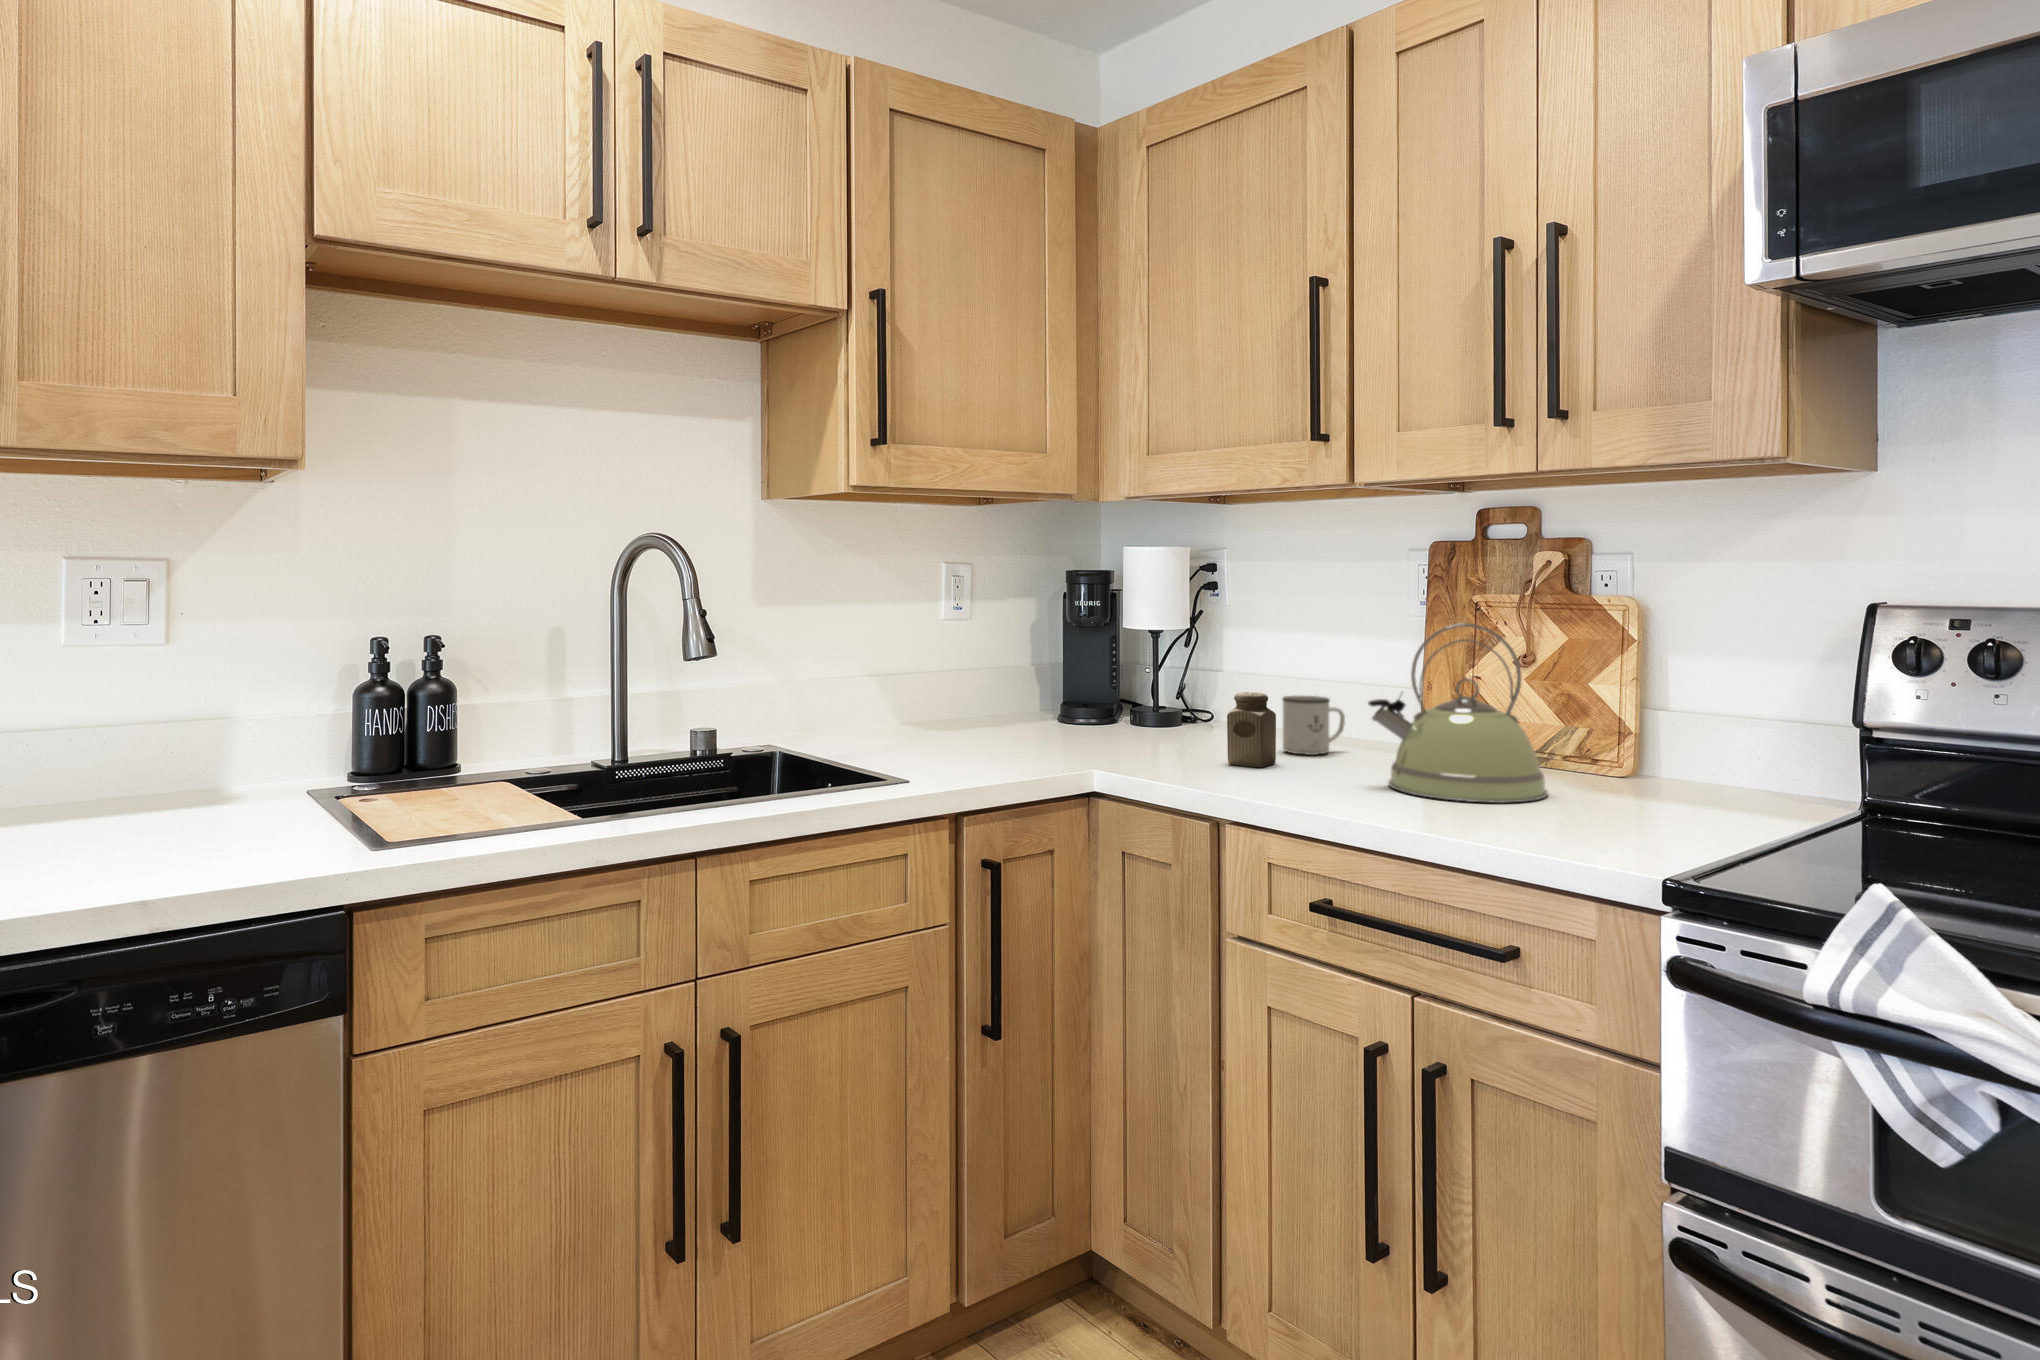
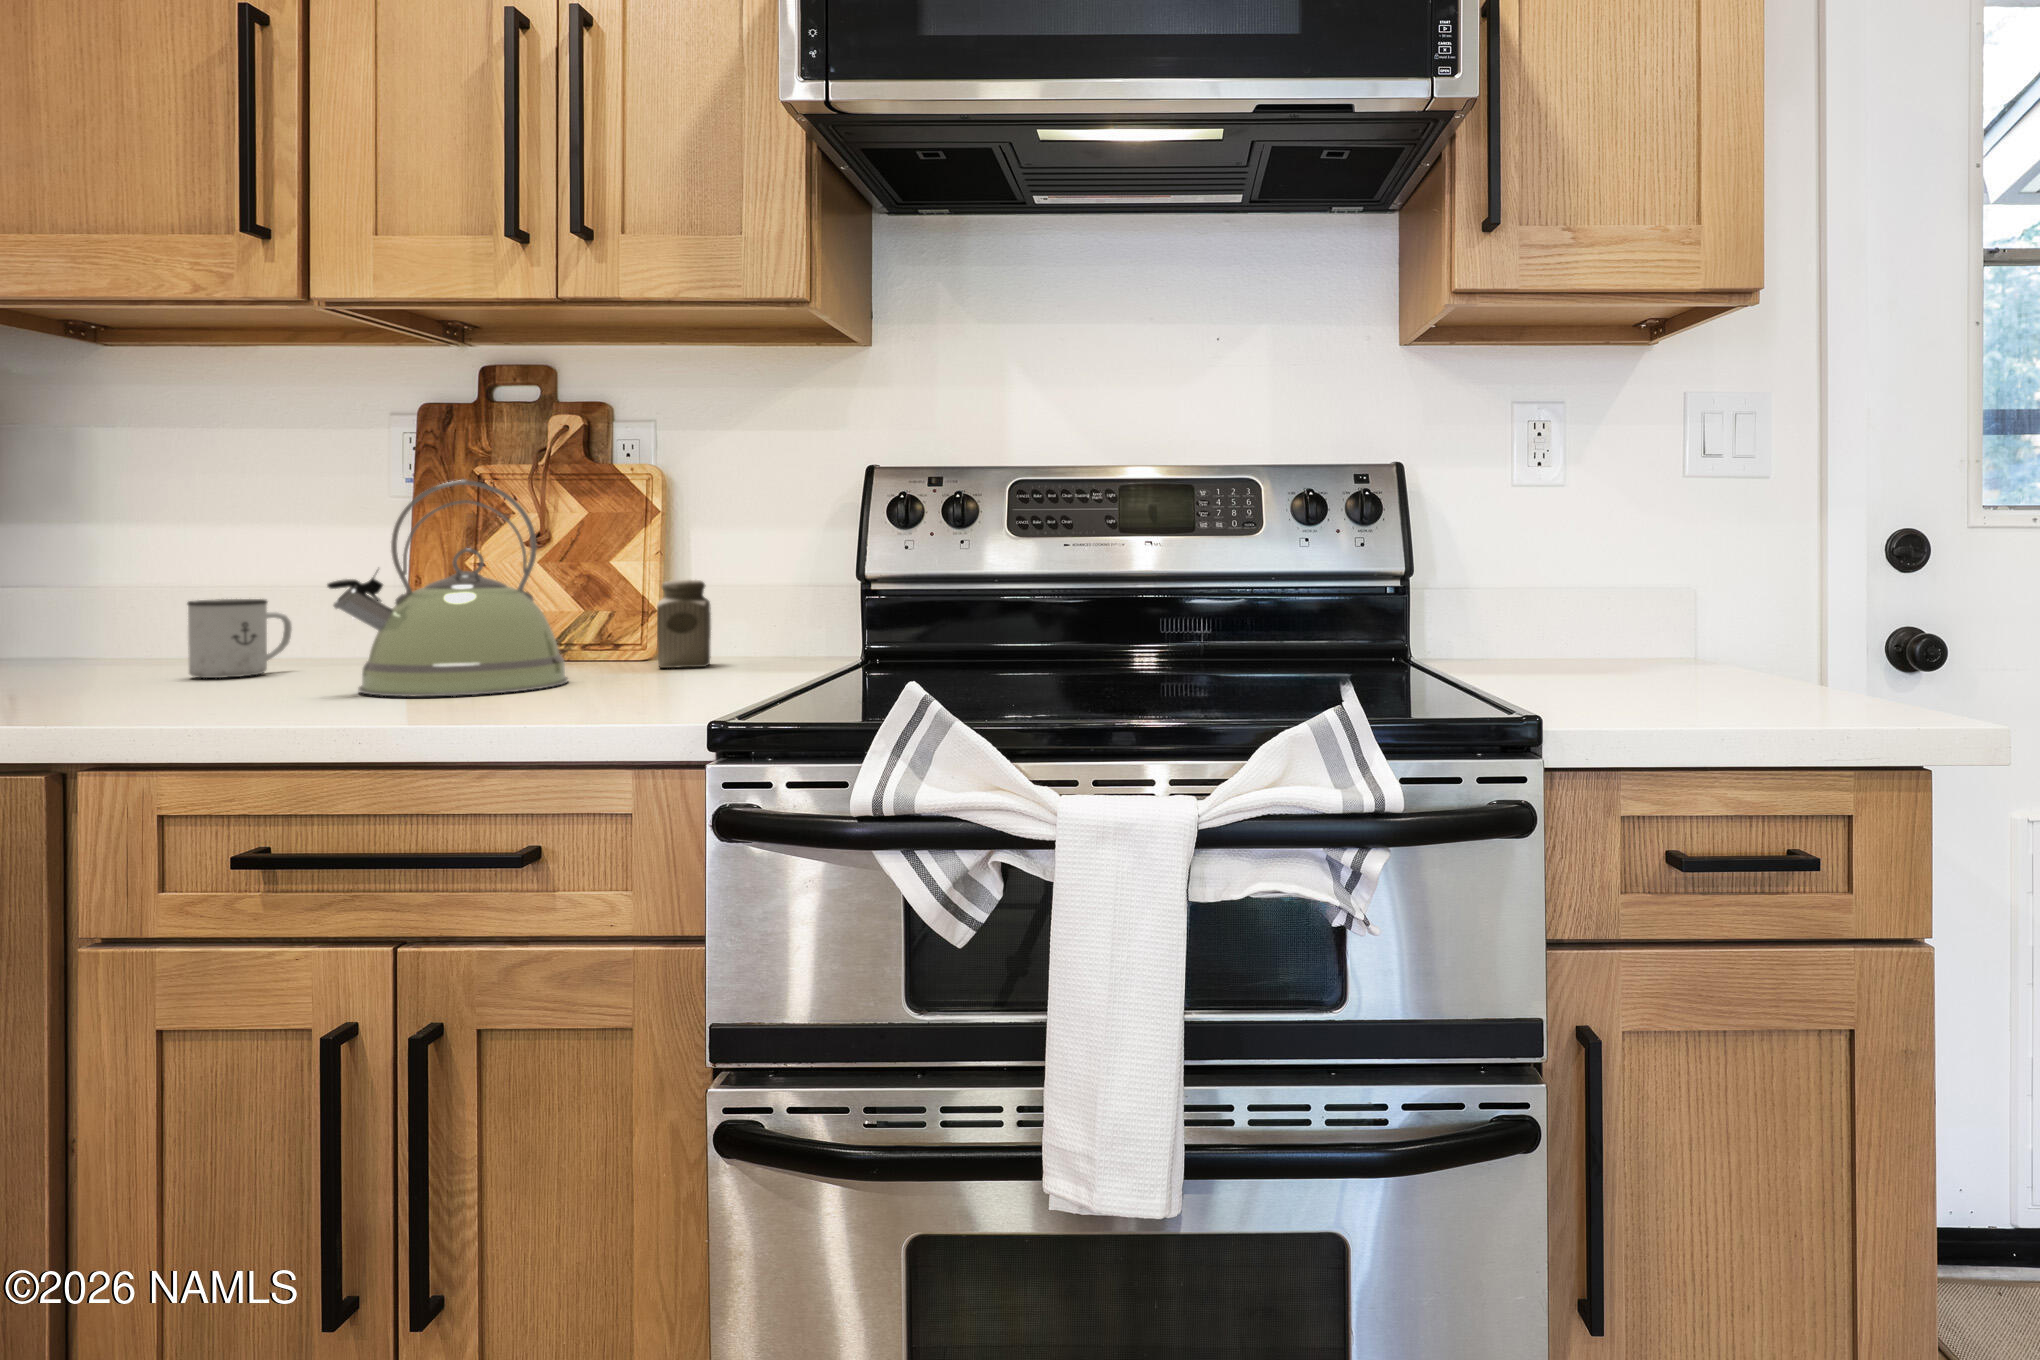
salt shaker: present [1227,692,1276,767] -> present [657,580,711,668]

